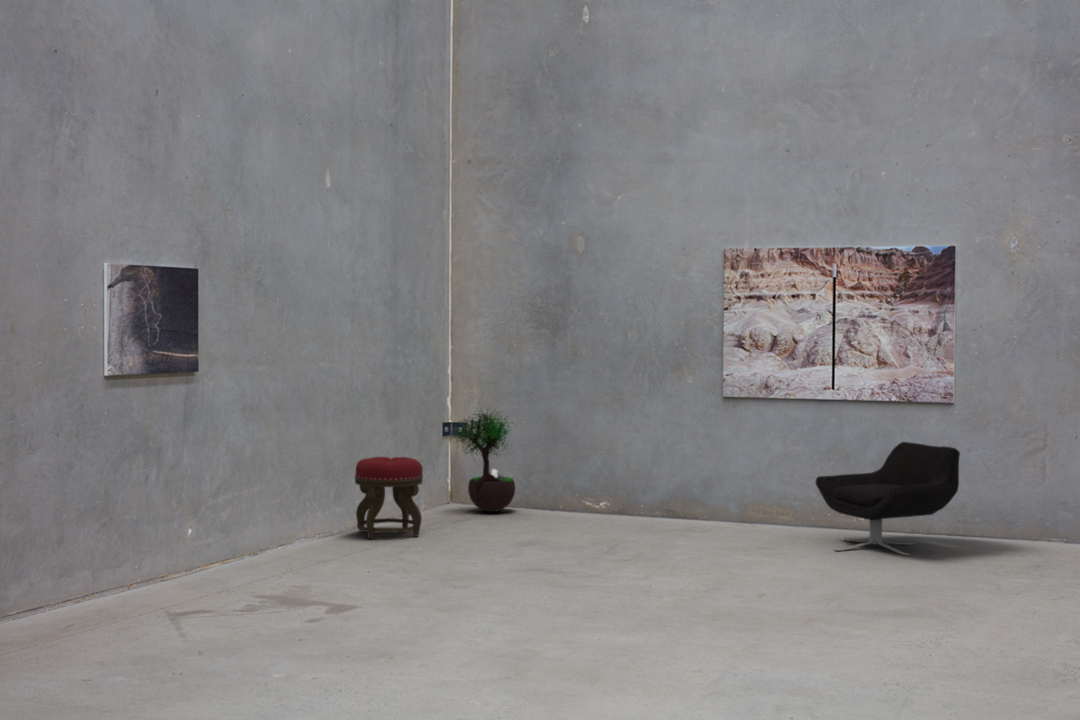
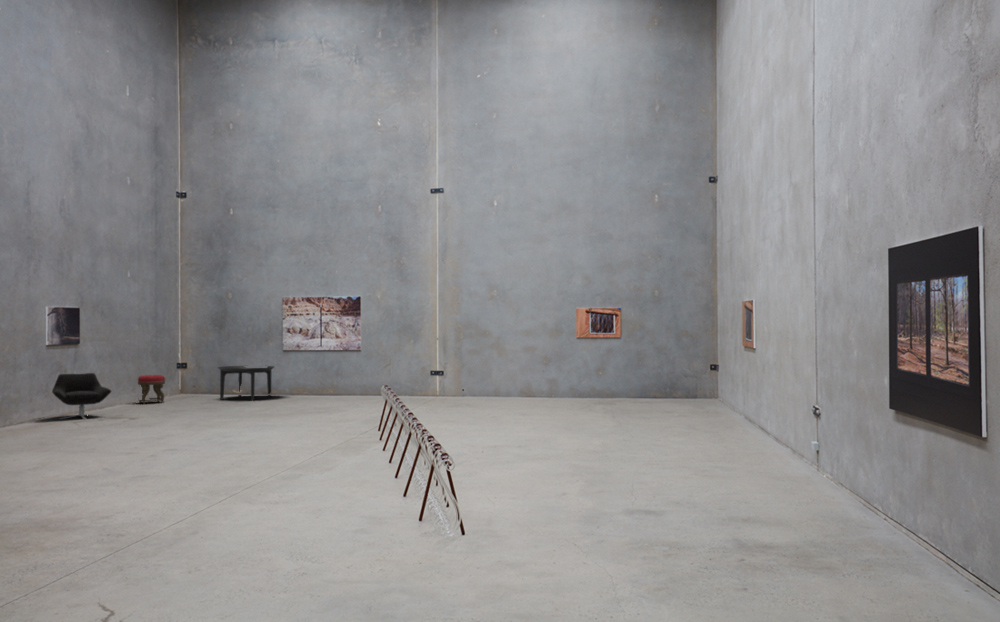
potted tree: present [455,409,515,512] -> none [179,355,206,397]
round table: none [554,435,706,542] -> present [218,366,274,400]
lounge chair: present [816,442,960,555] -> present [52,373,111,419]

